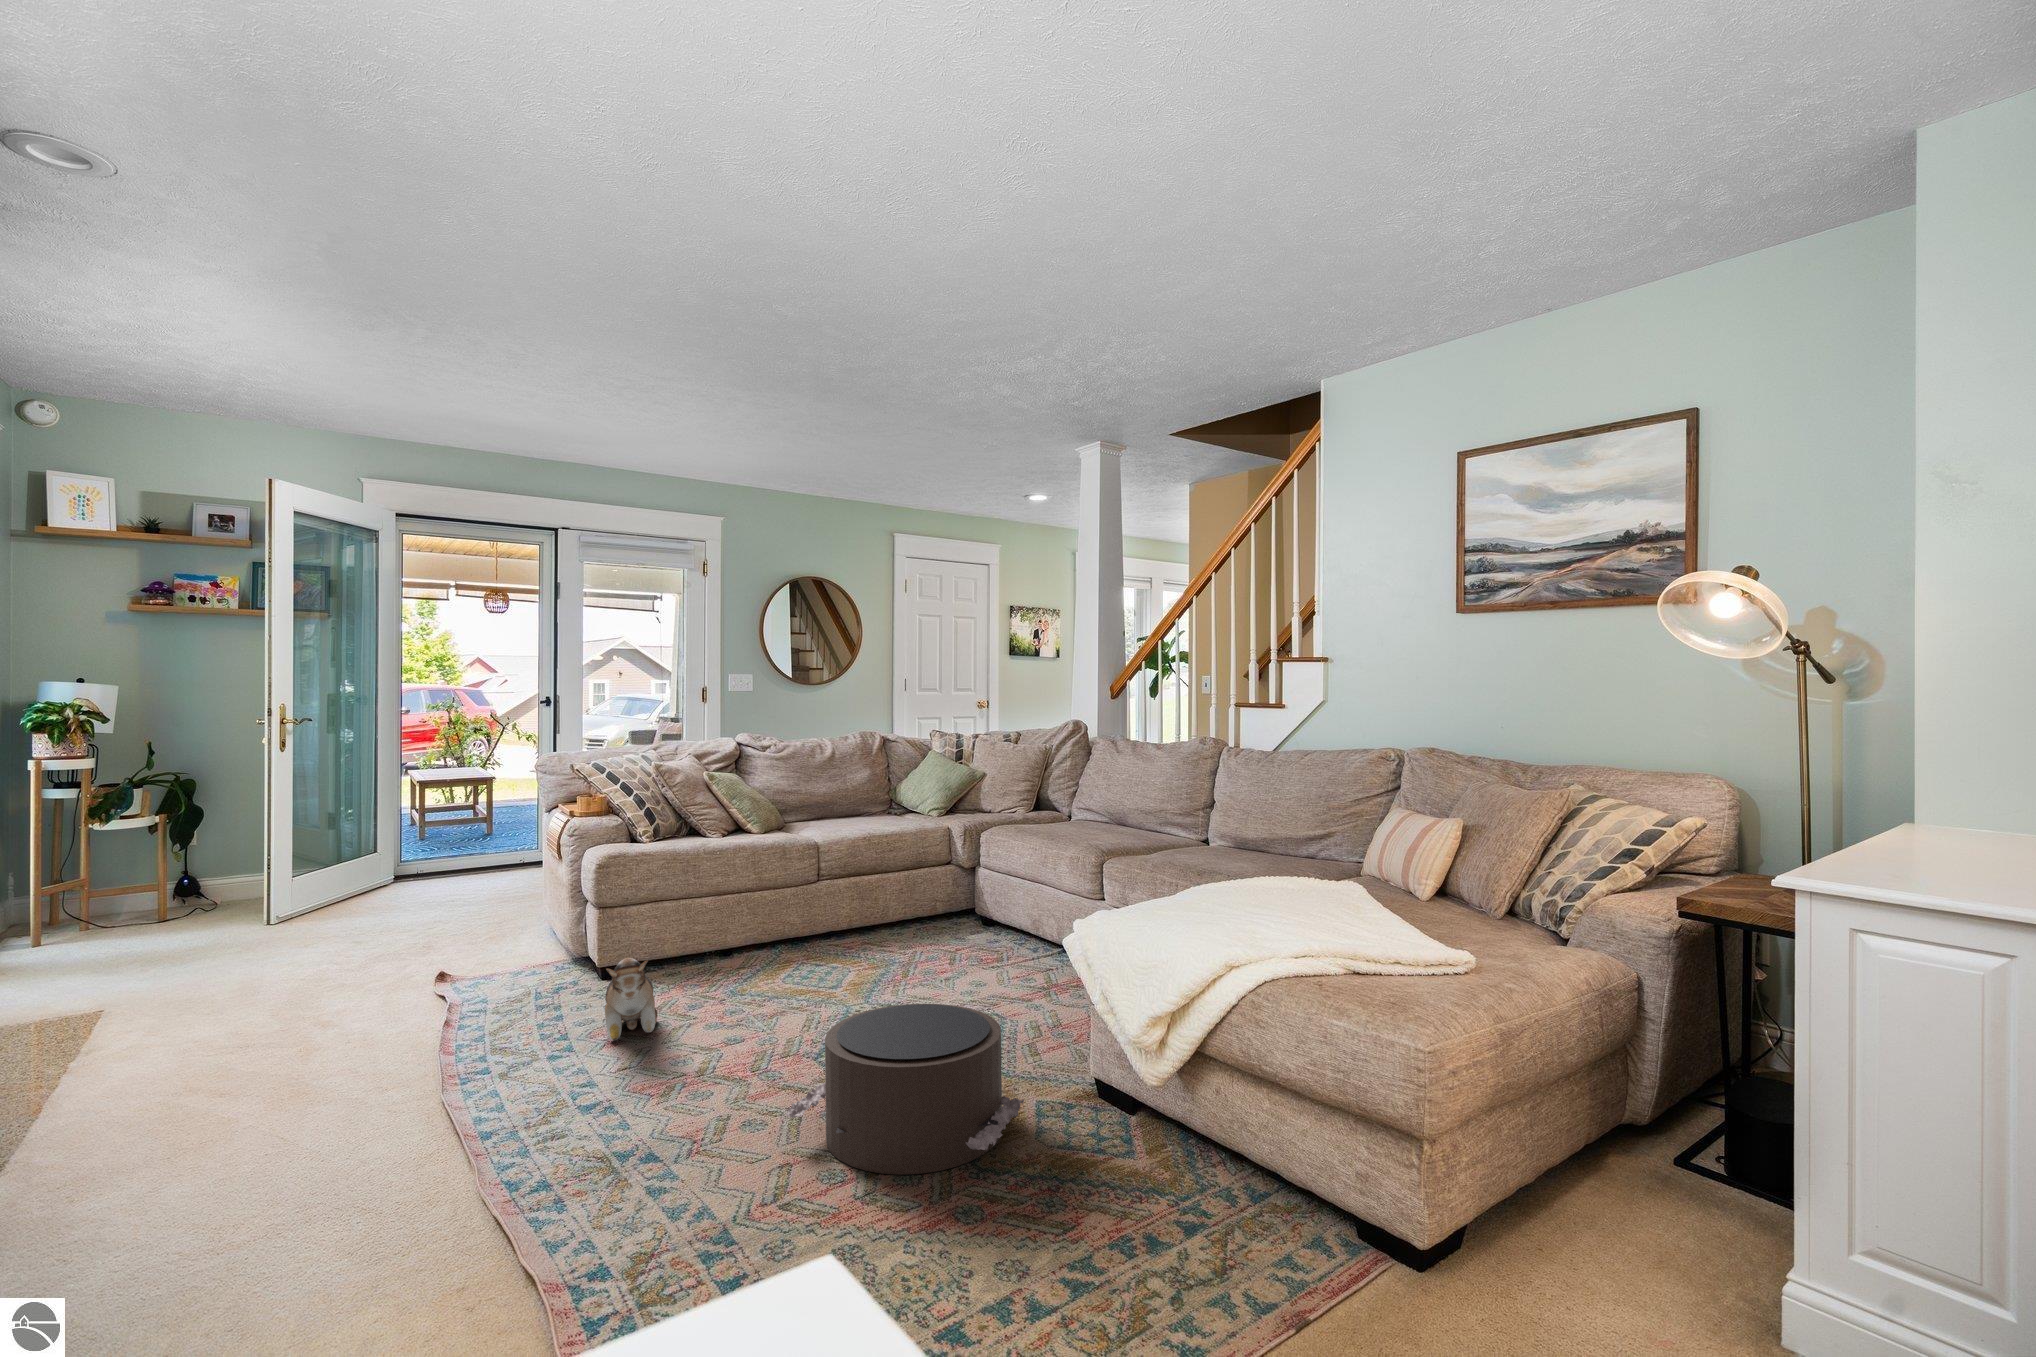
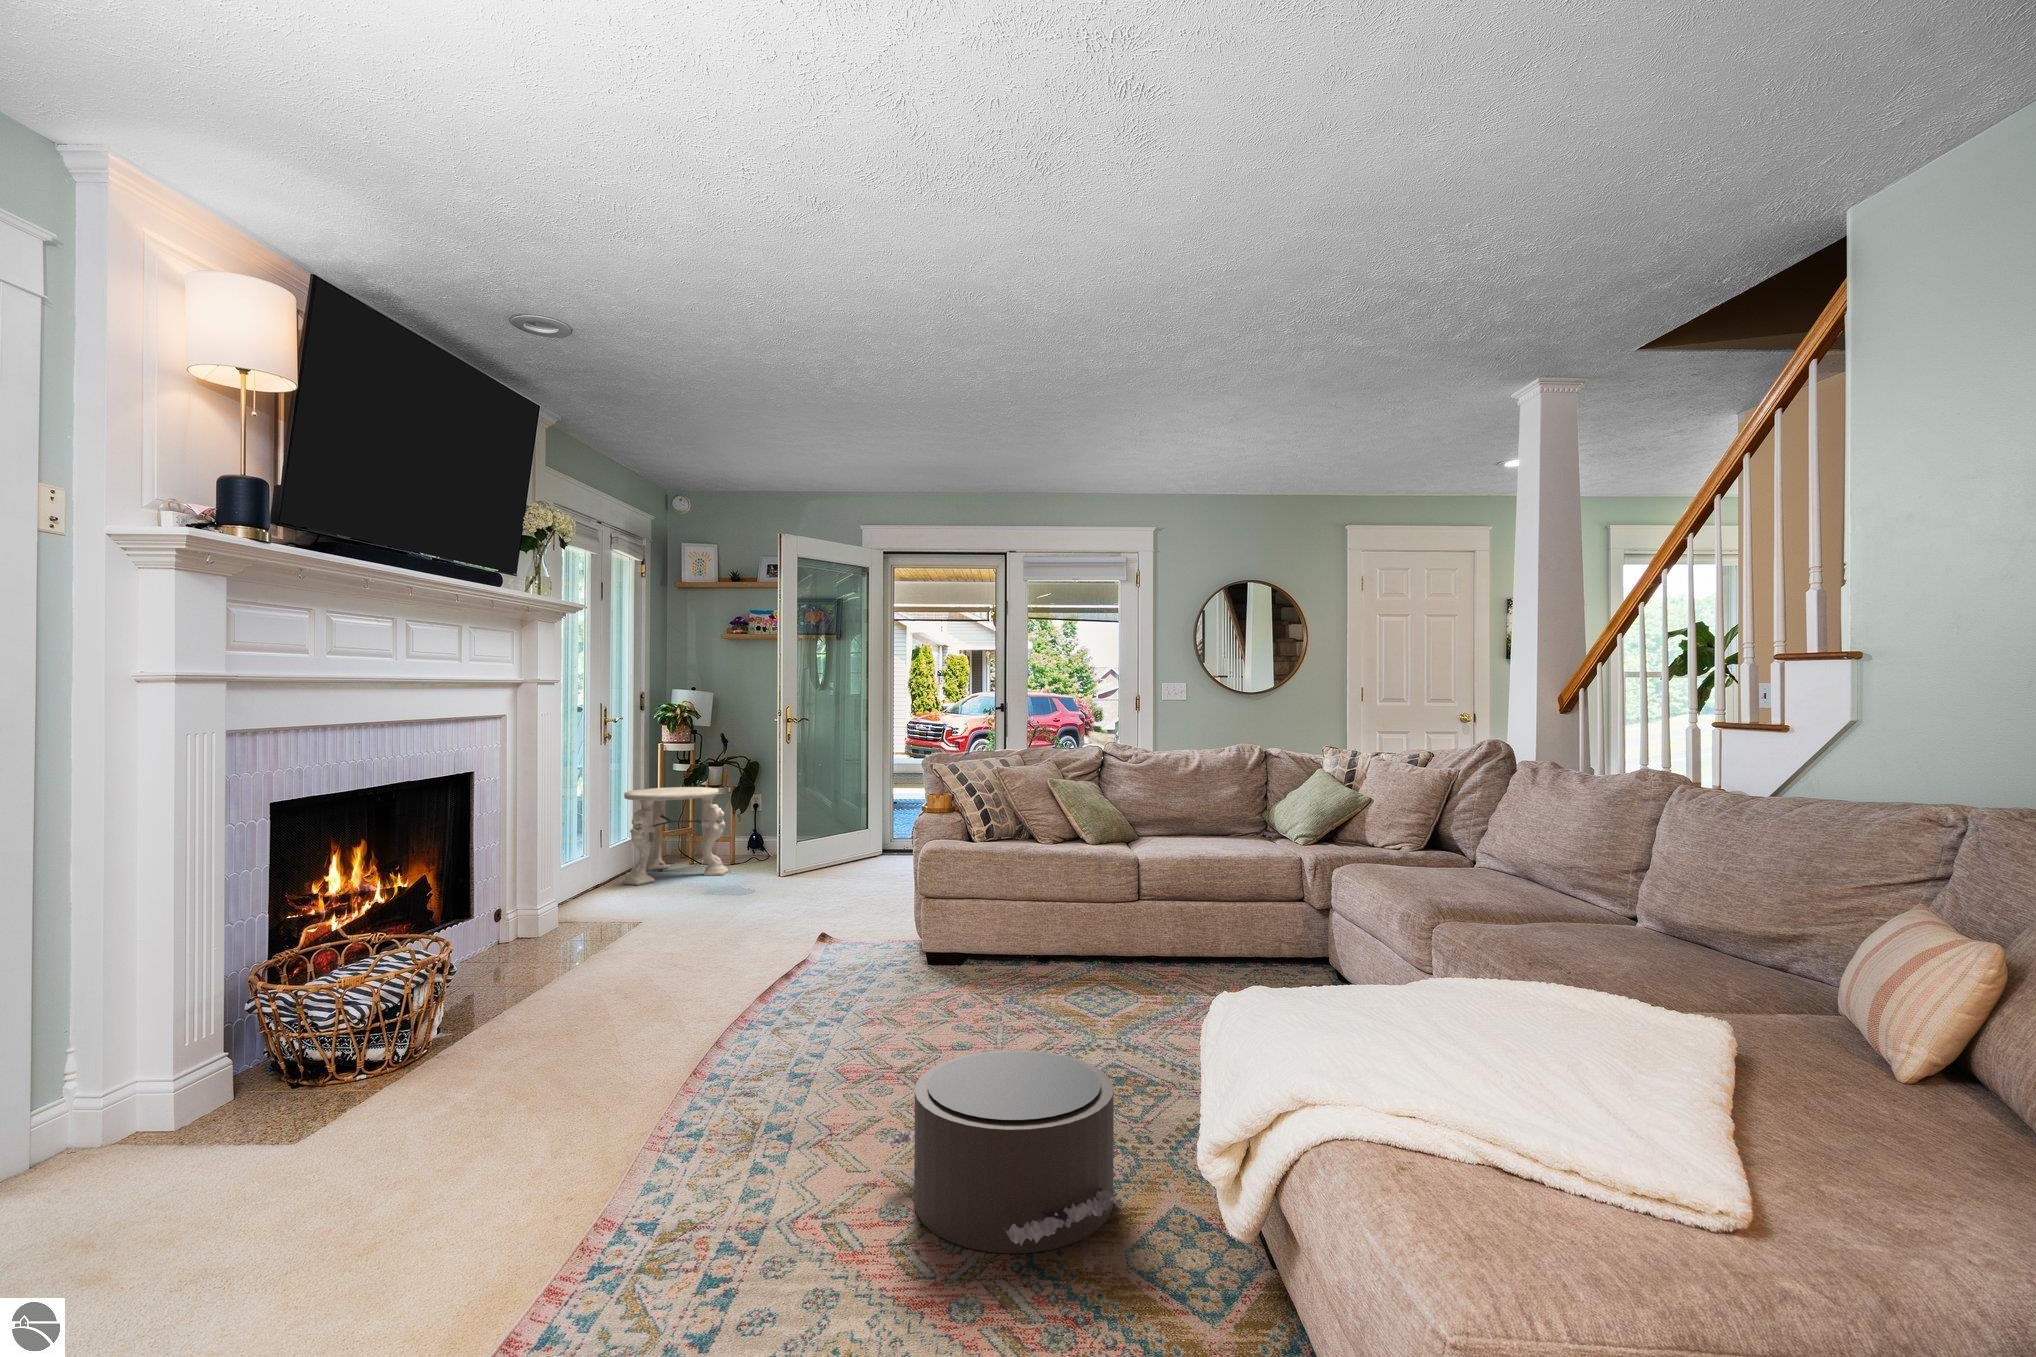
side table: none [25,820,203,959] -> present [623,787,728,885]
plush toy: present [605,958,657,1040] -> none [854,950,921,1028]

